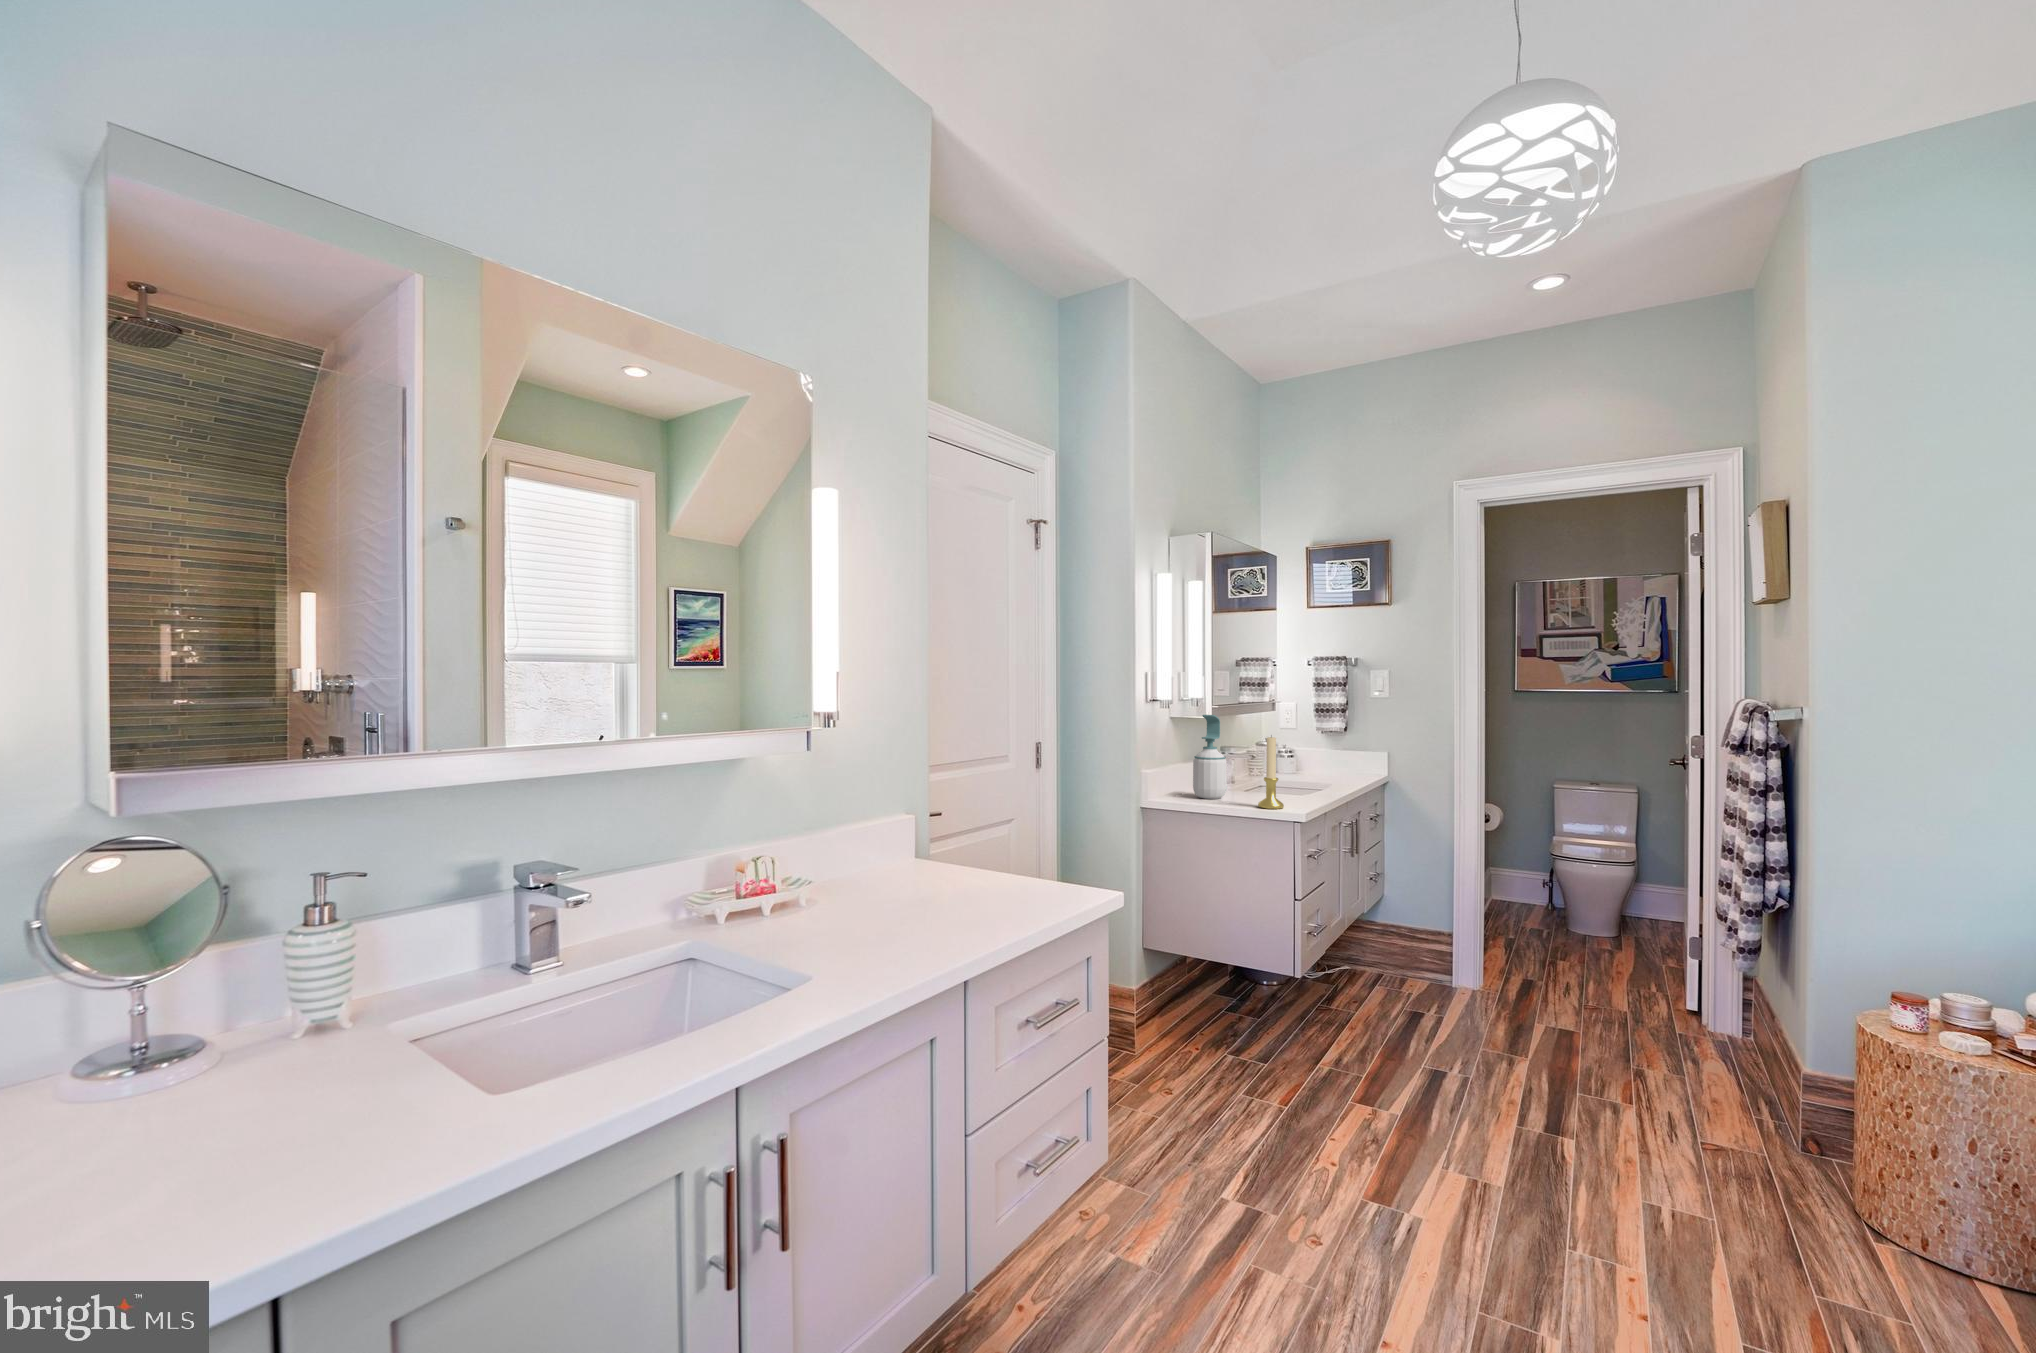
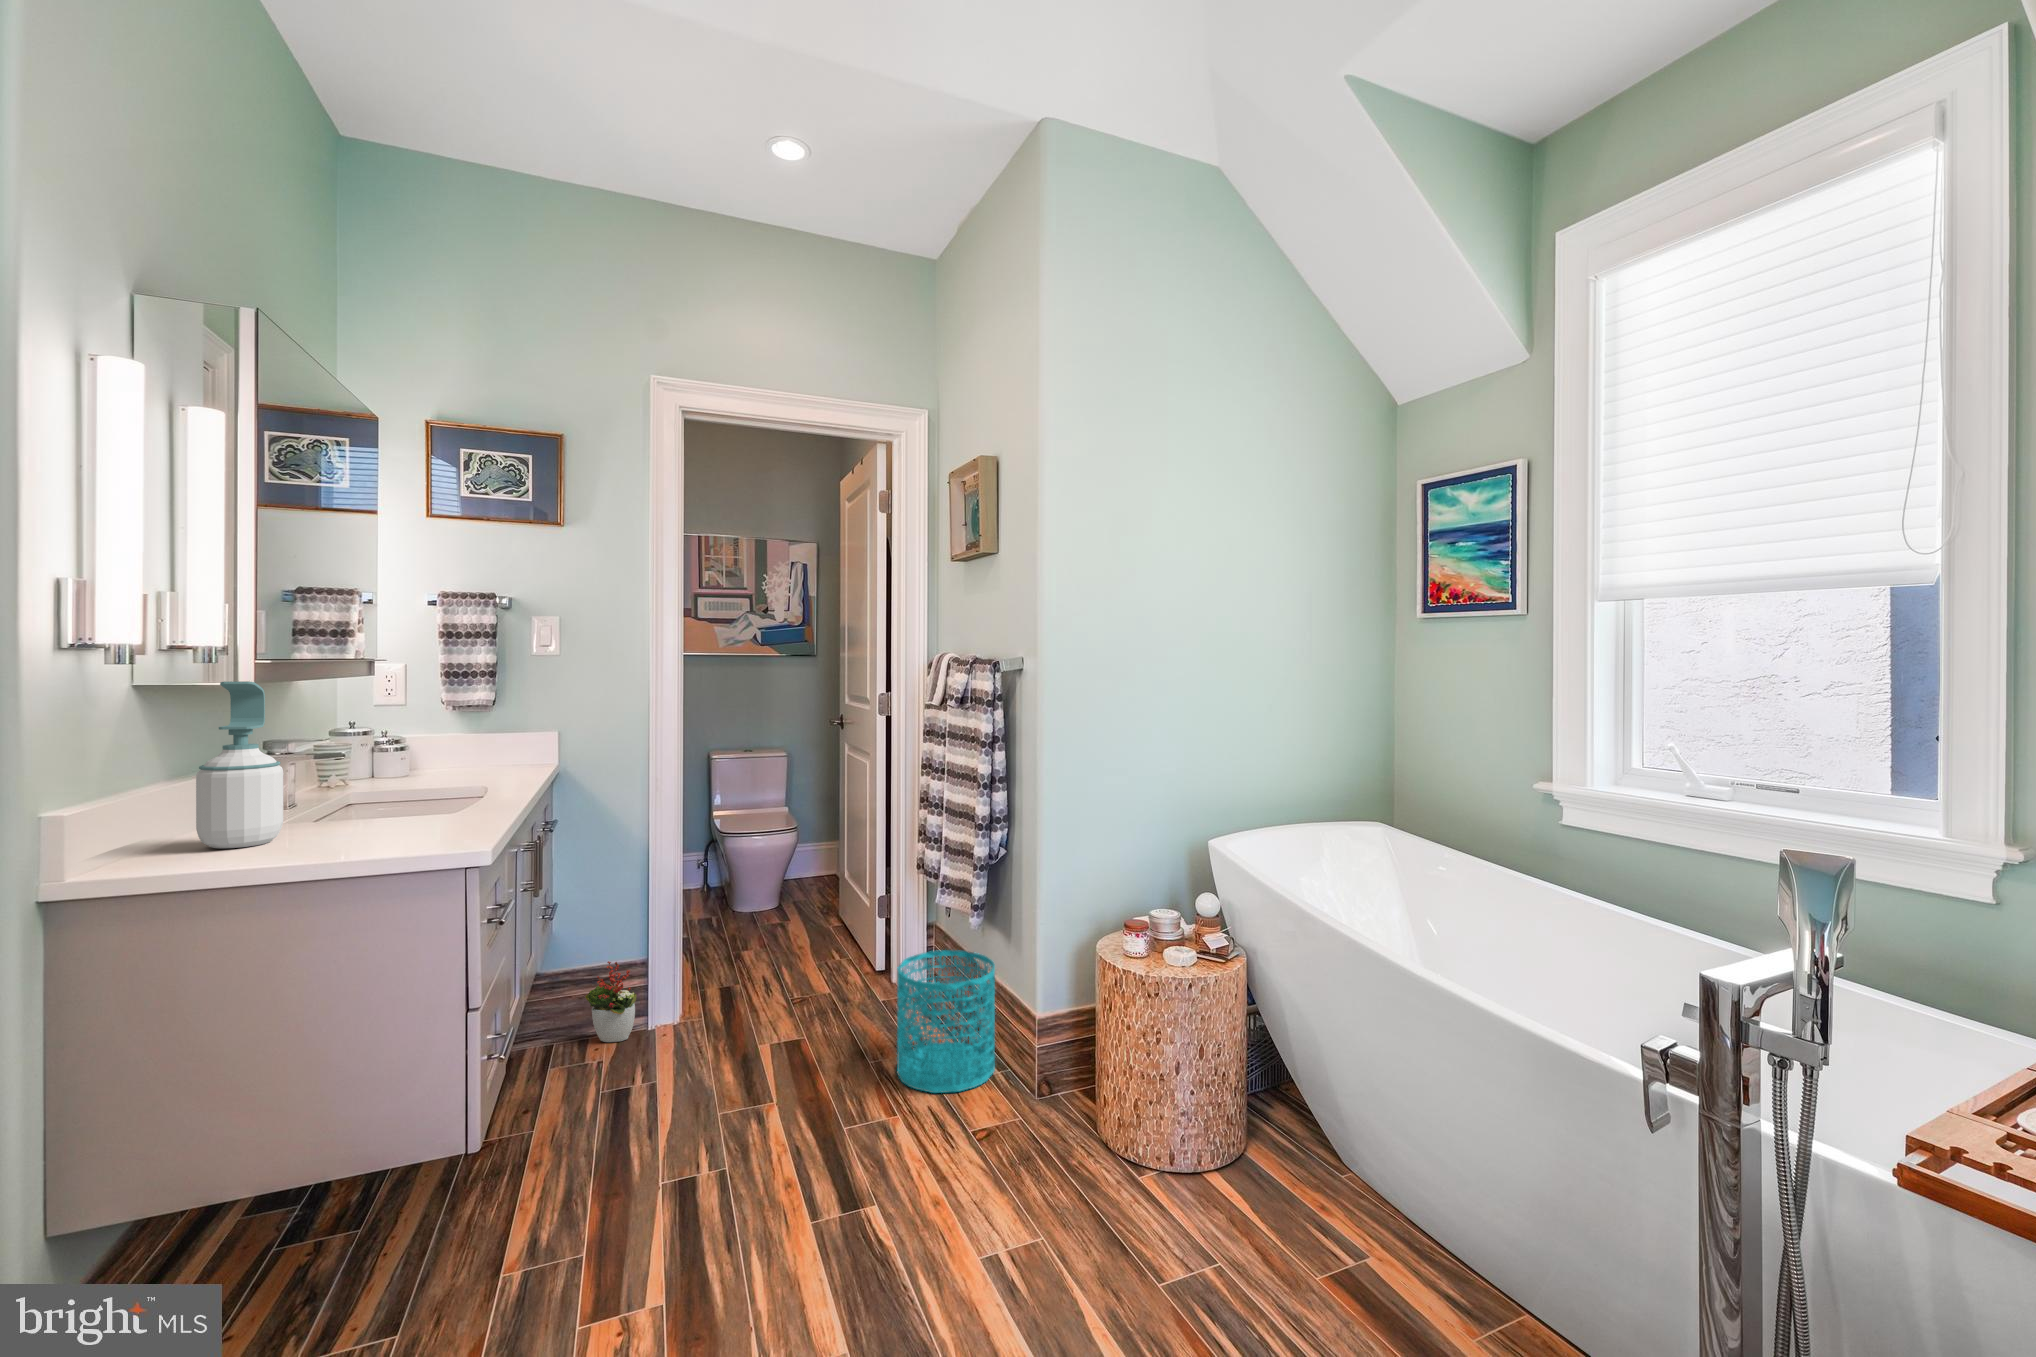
candle holder: present [1258,737,1284,809] -> none [368,712,425,850]
decorative plant: none [1405,925,1441,987] -> present [585,961,637,1042]
wastebasket: none [1652,983,1771,1120] -> present [897,950,995,1093]

